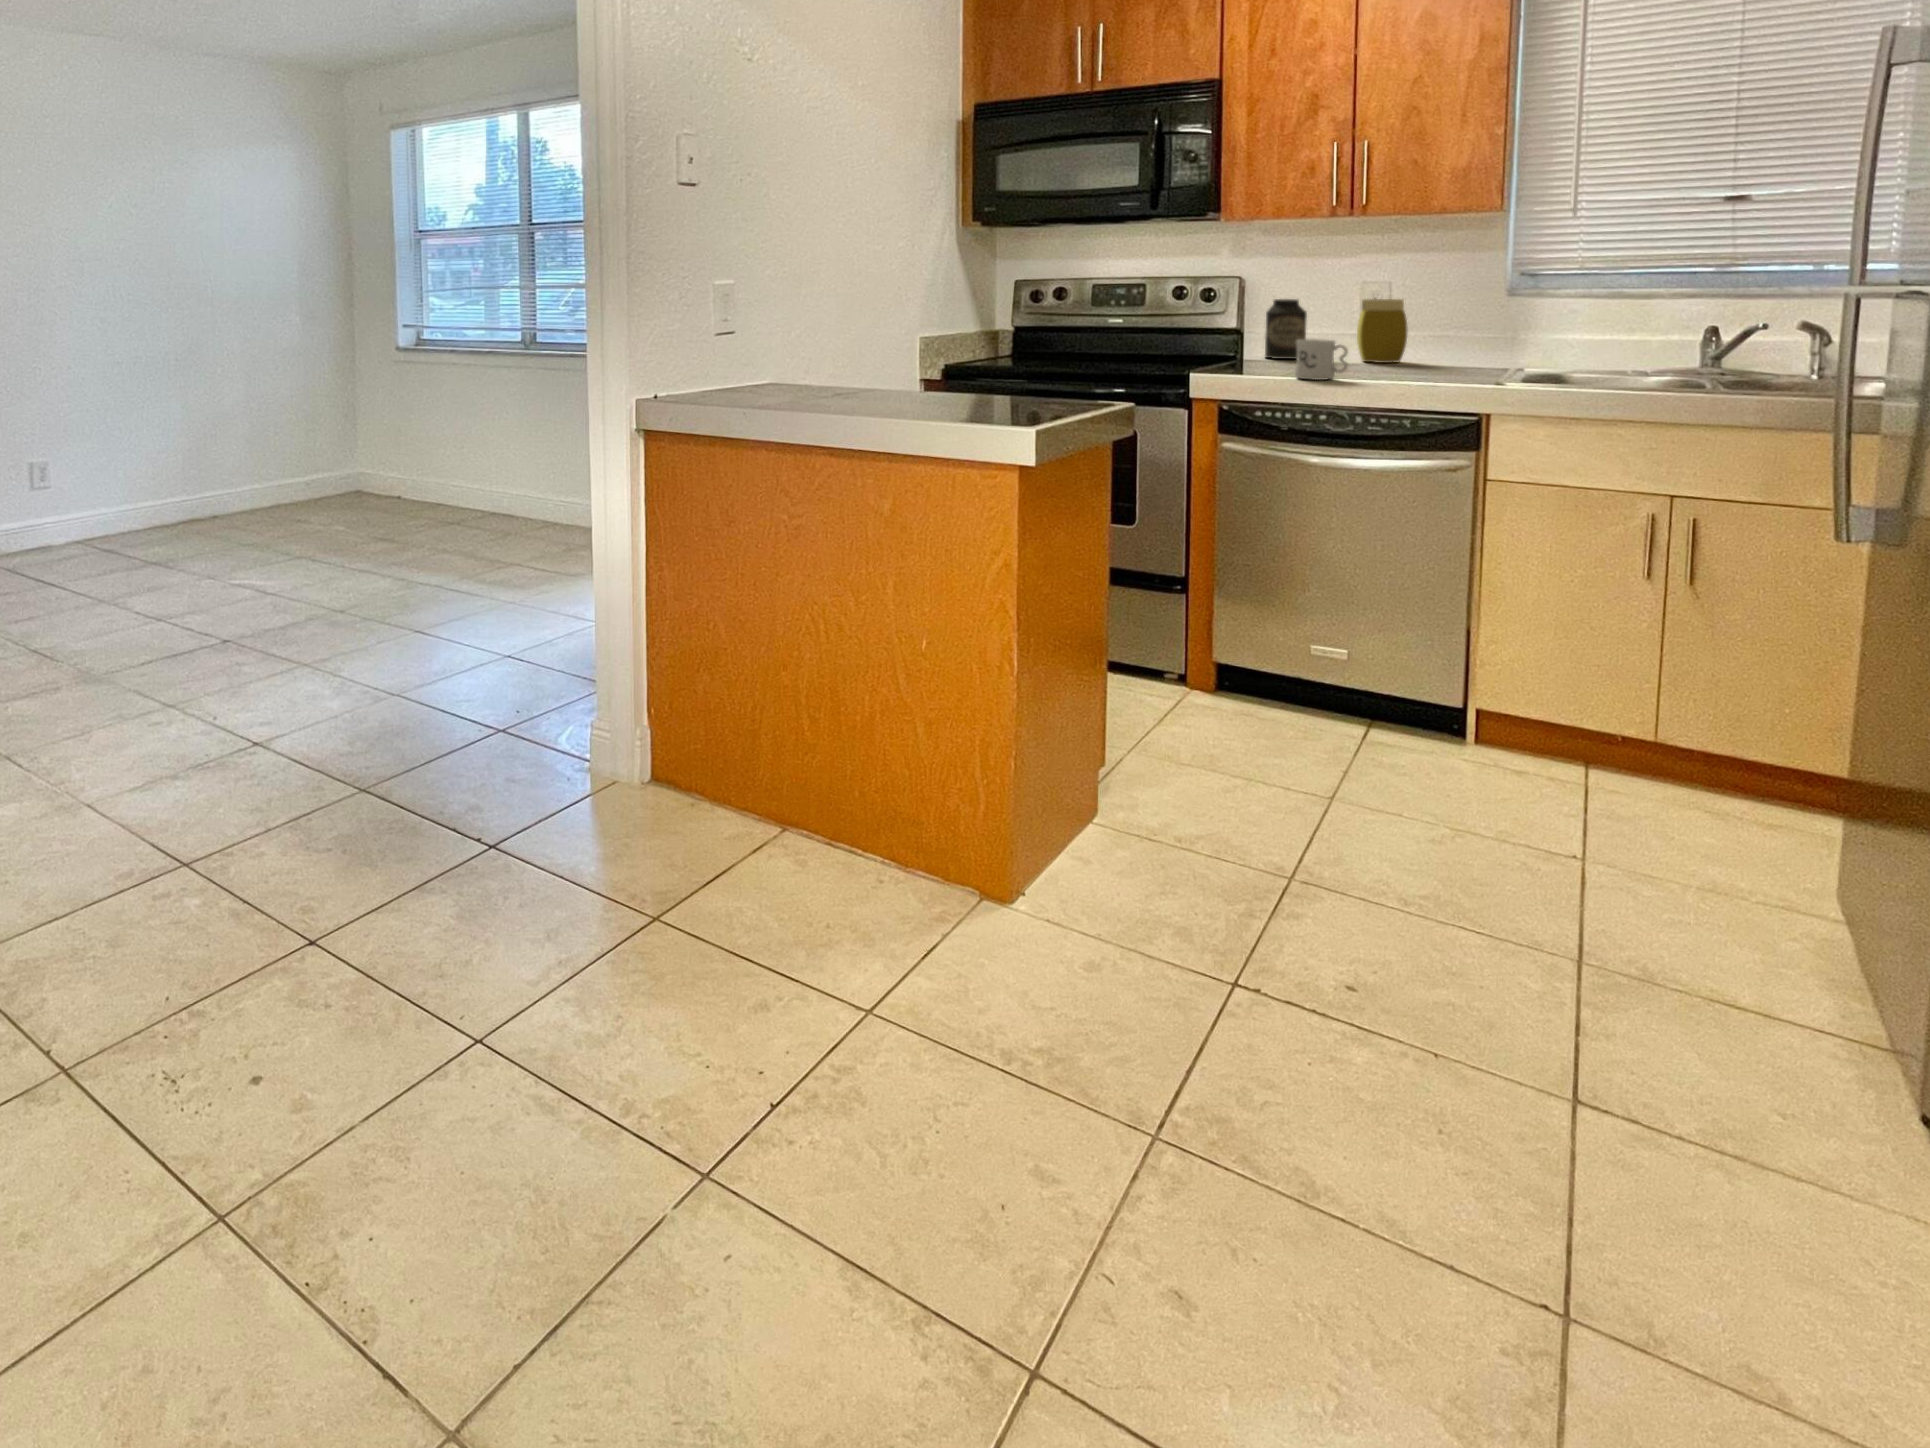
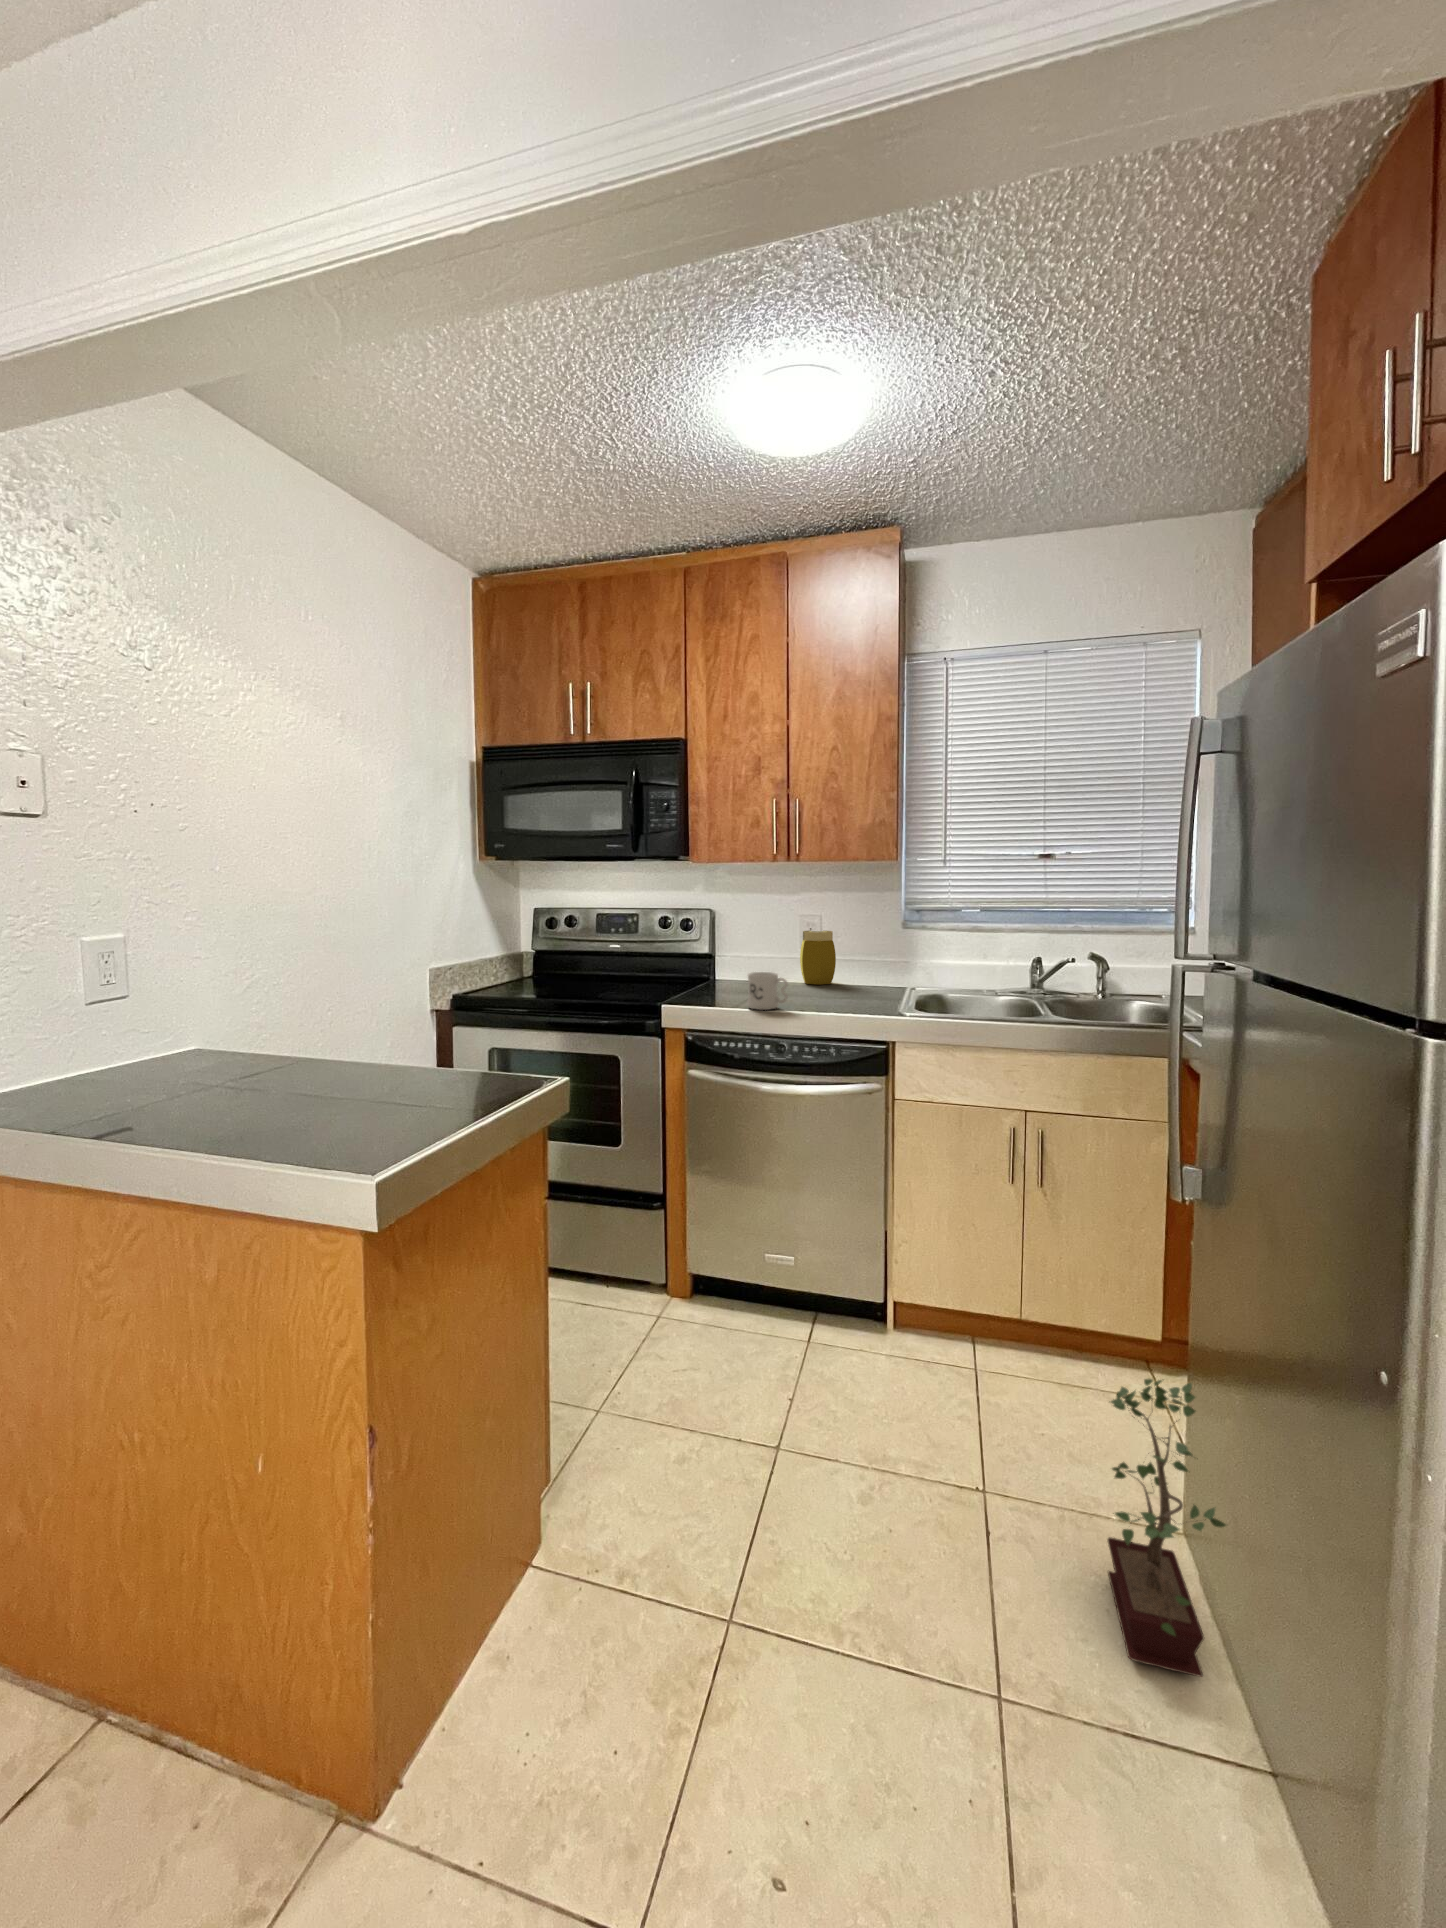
canister: present [1265,299,1307,359] -> none [733,929,764,981]
potted plant: none [1724,717,1863,1003] -> present [1108,1379,1226,1677]

